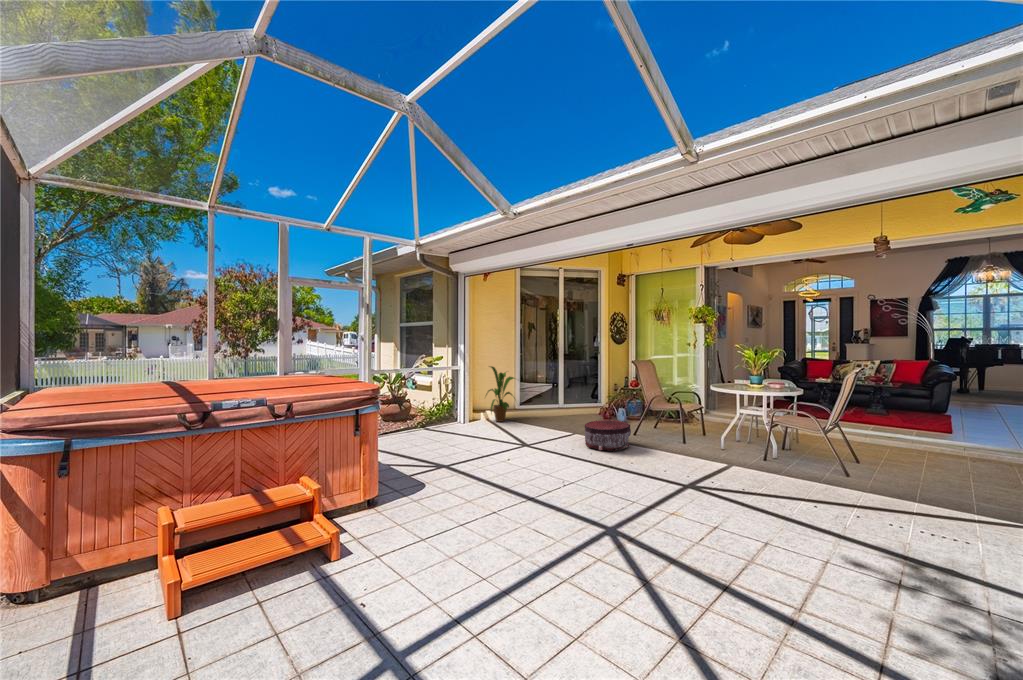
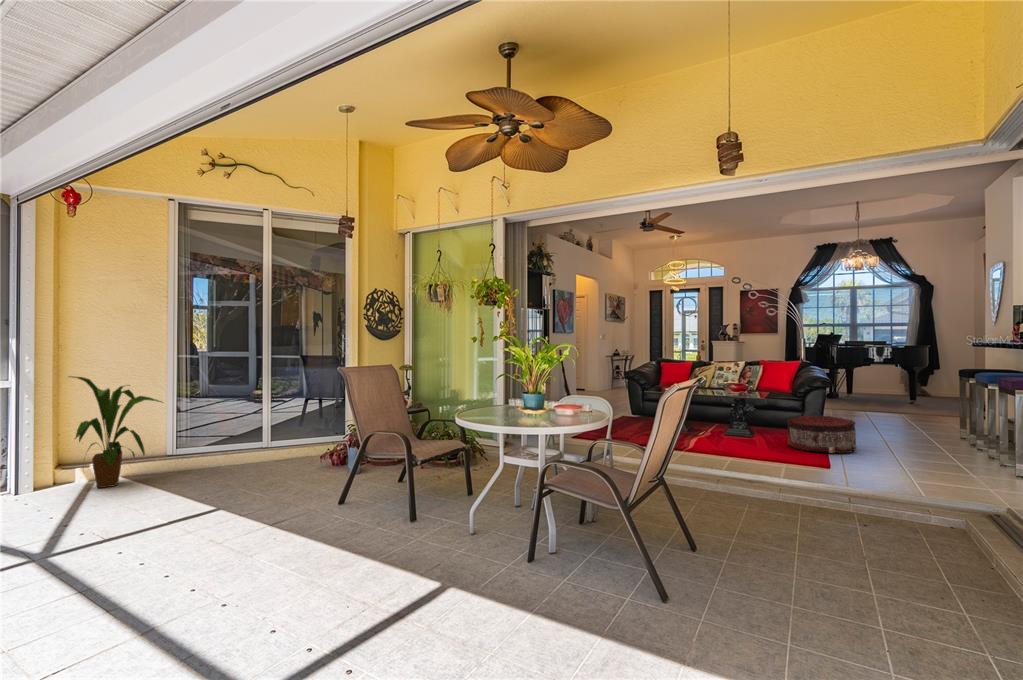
pouf: present [585,420,631,451] -> present [787,415,856,454]

